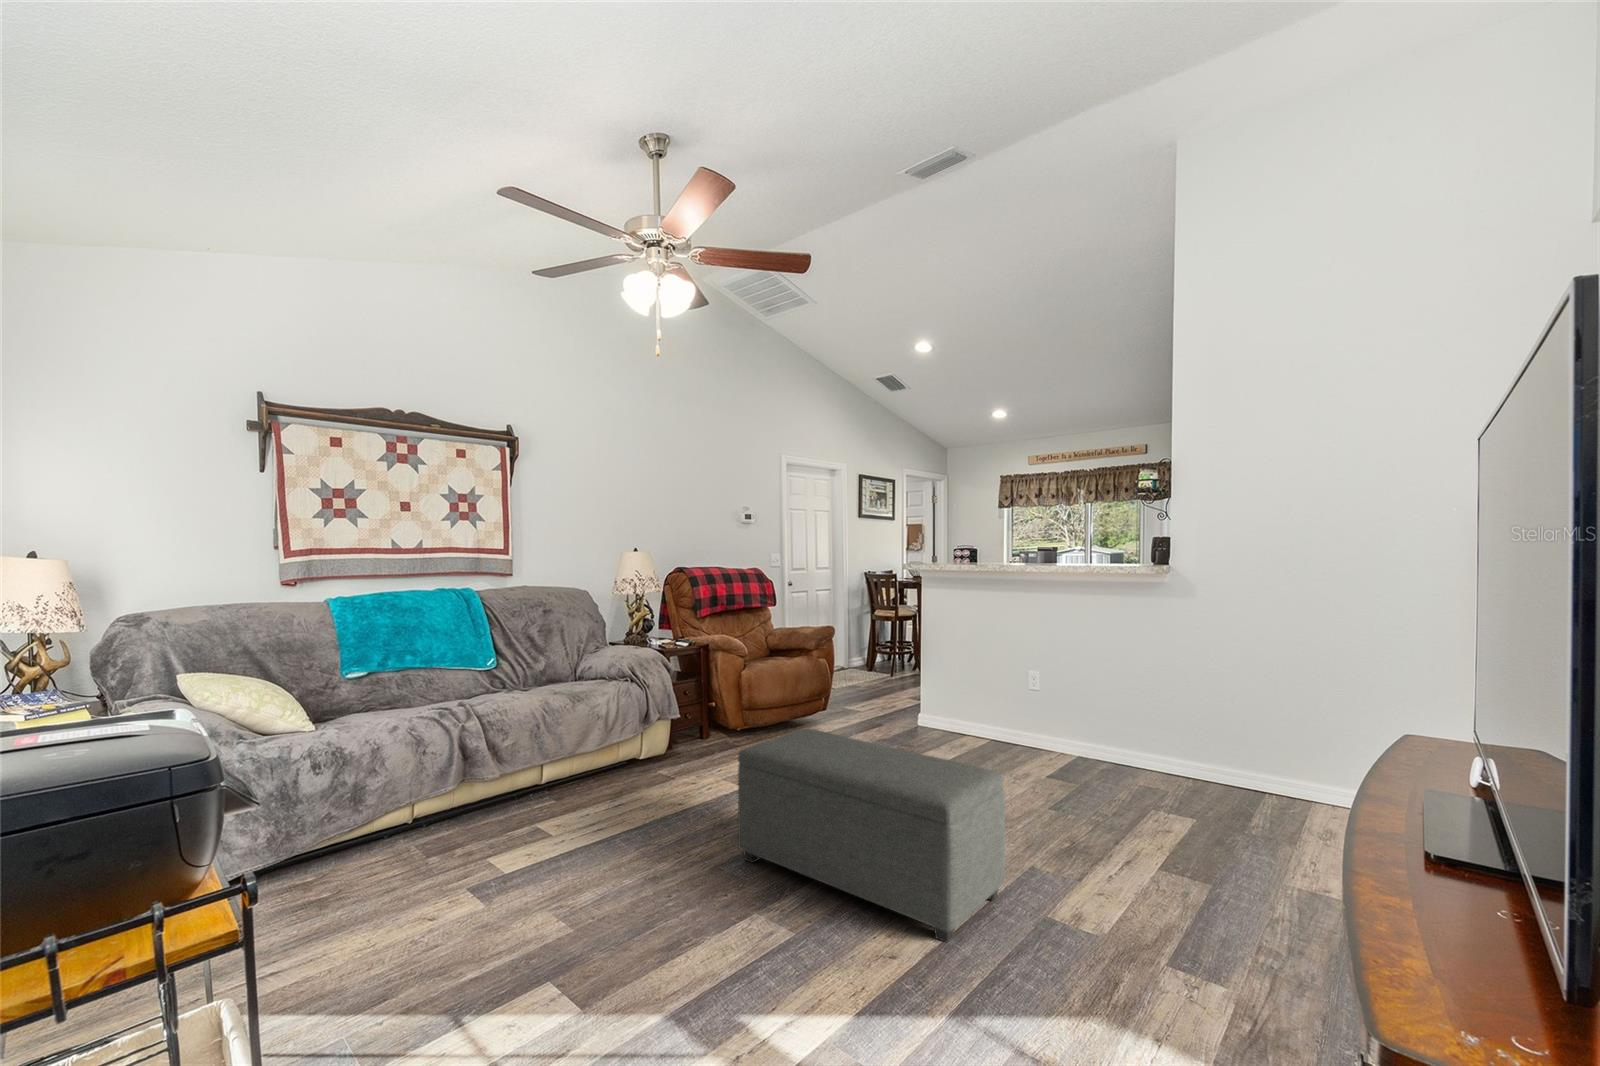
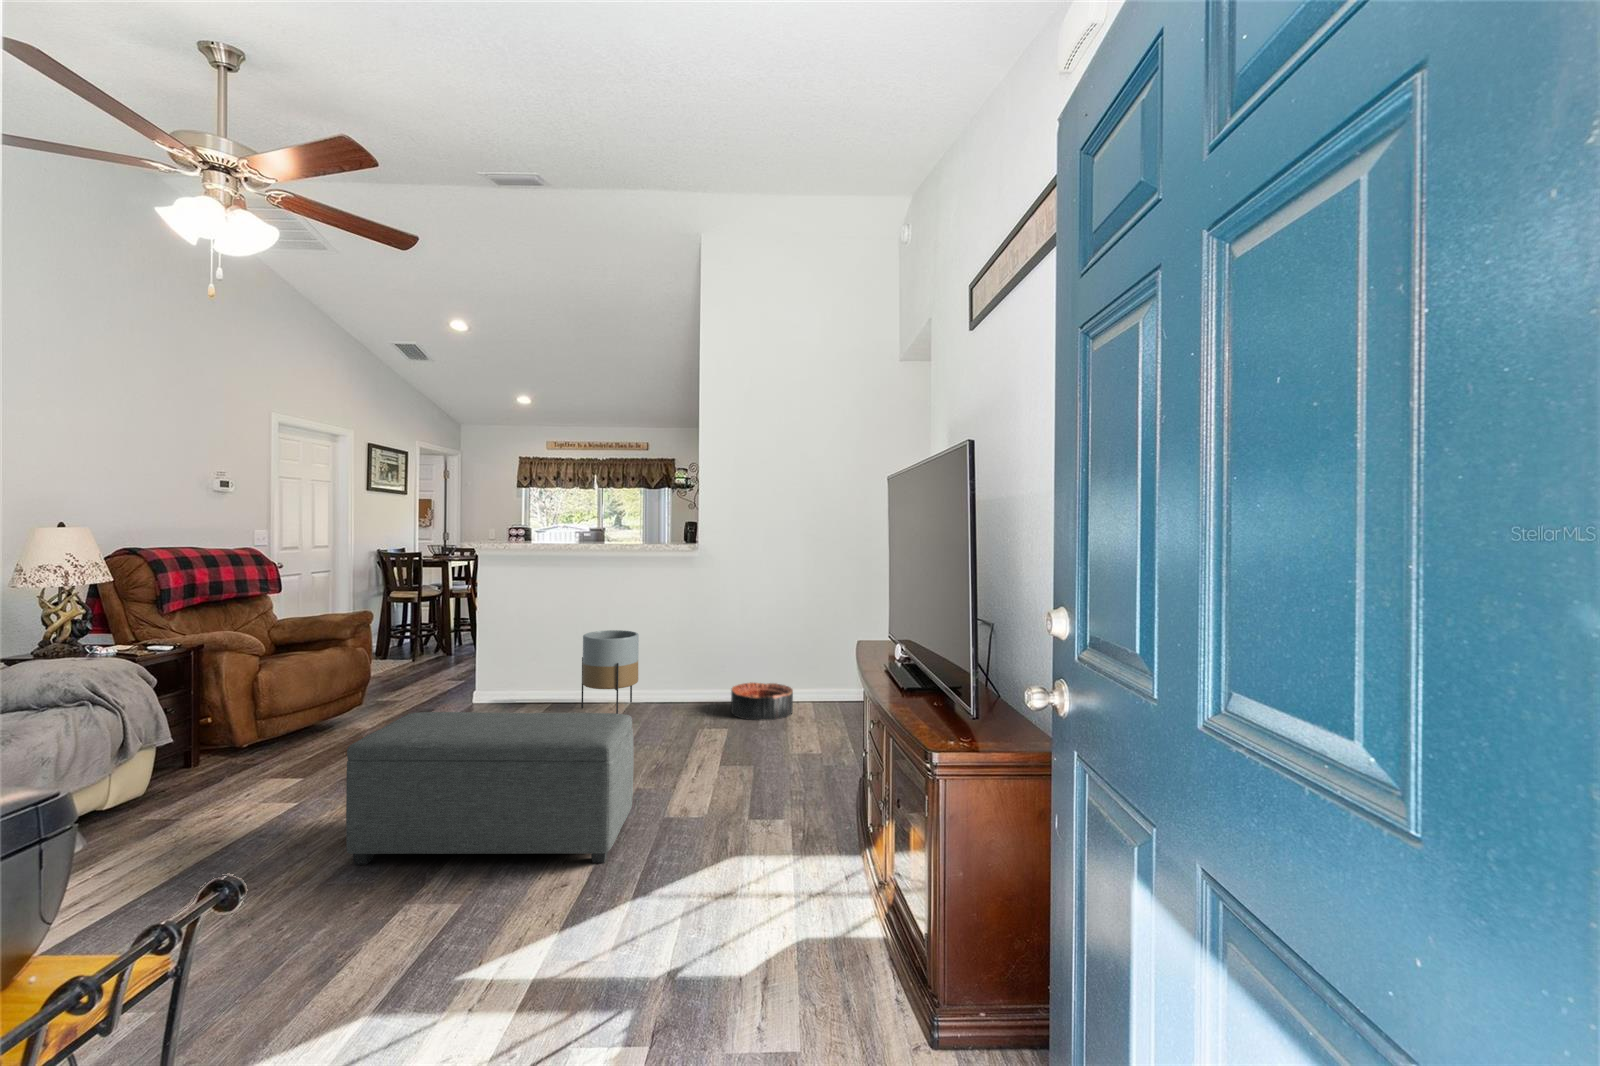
planter: none [1015,666,1080,766] -> present [581,630,639,714]
basket: none [1200,756,1300,816] -> present [731,682,793,720]

